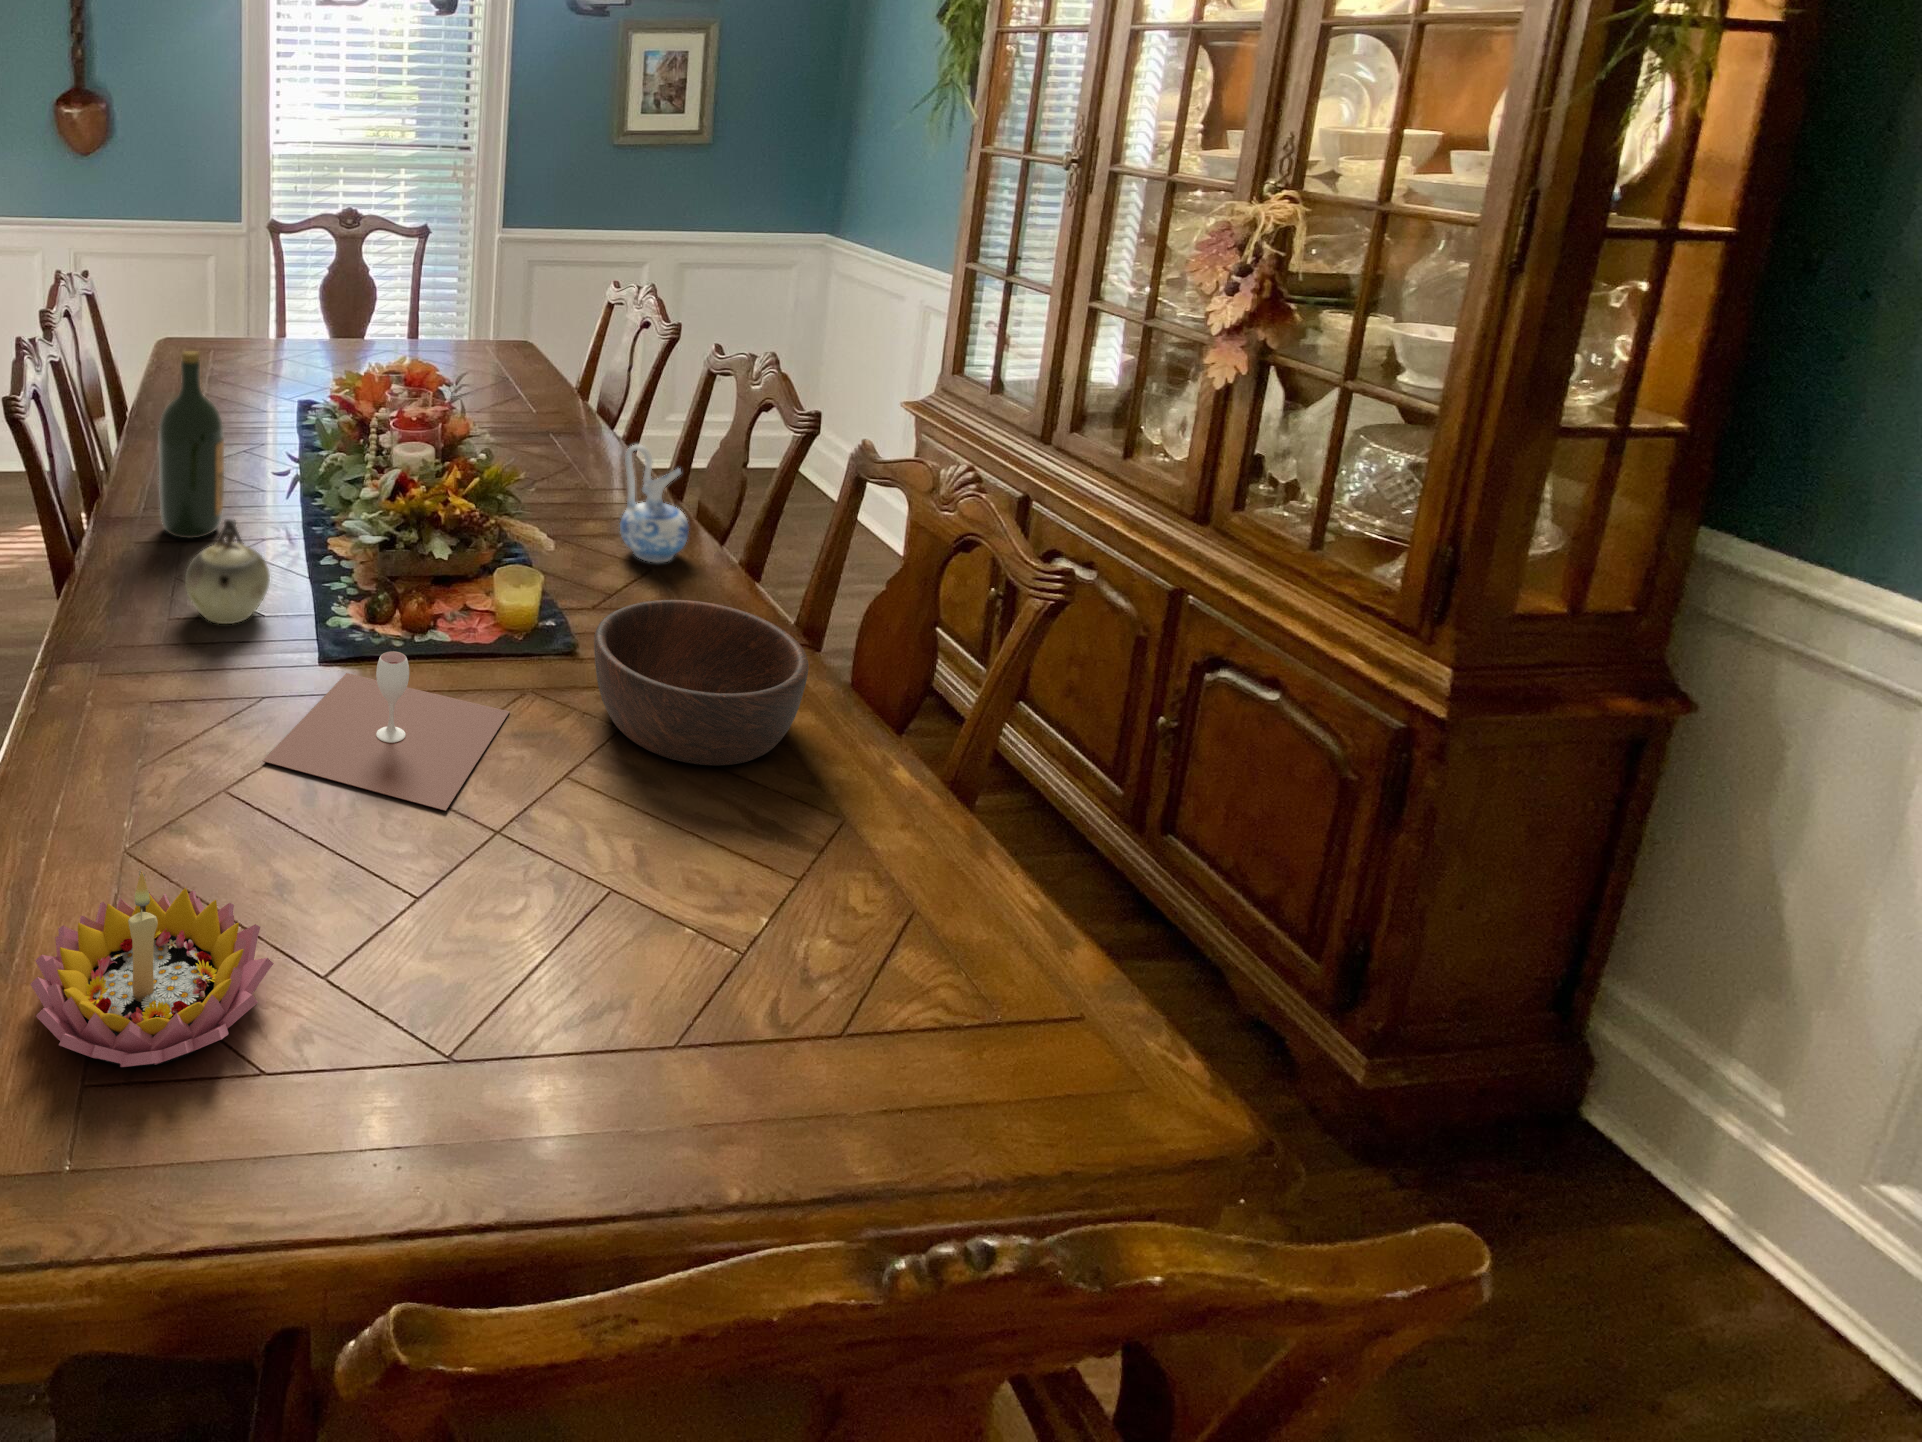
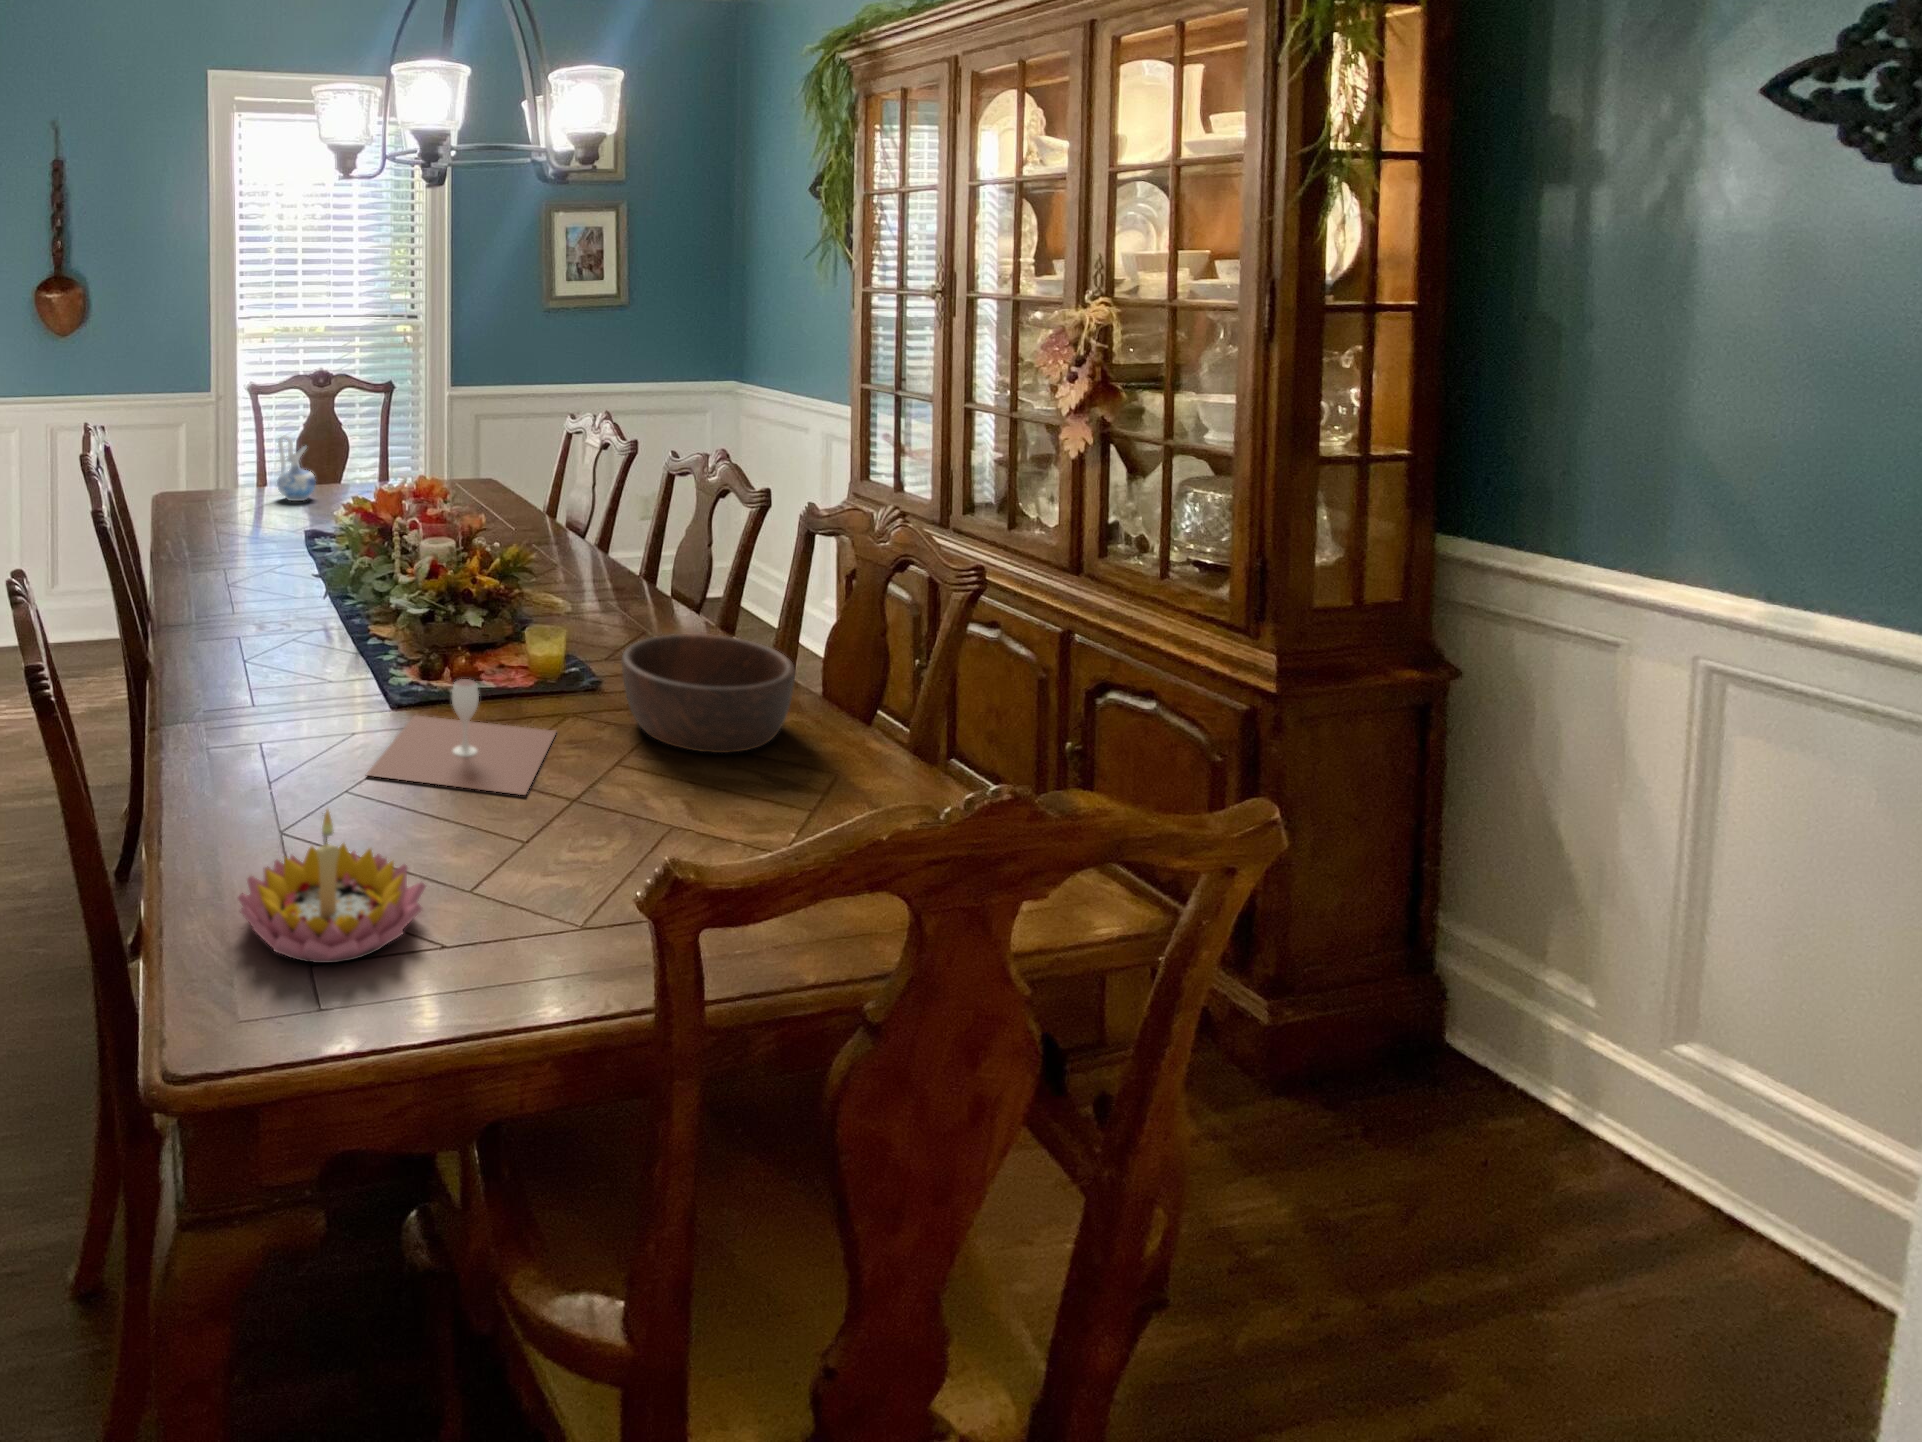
wine bottle: present [159,351,224,538] -> none [216,468,272,634]
ceramic pitcher: present [620,445,689,562] -> present [277,435,316,501]
teapot: present [185,519,270,624] -> none [262,602,335,690]

